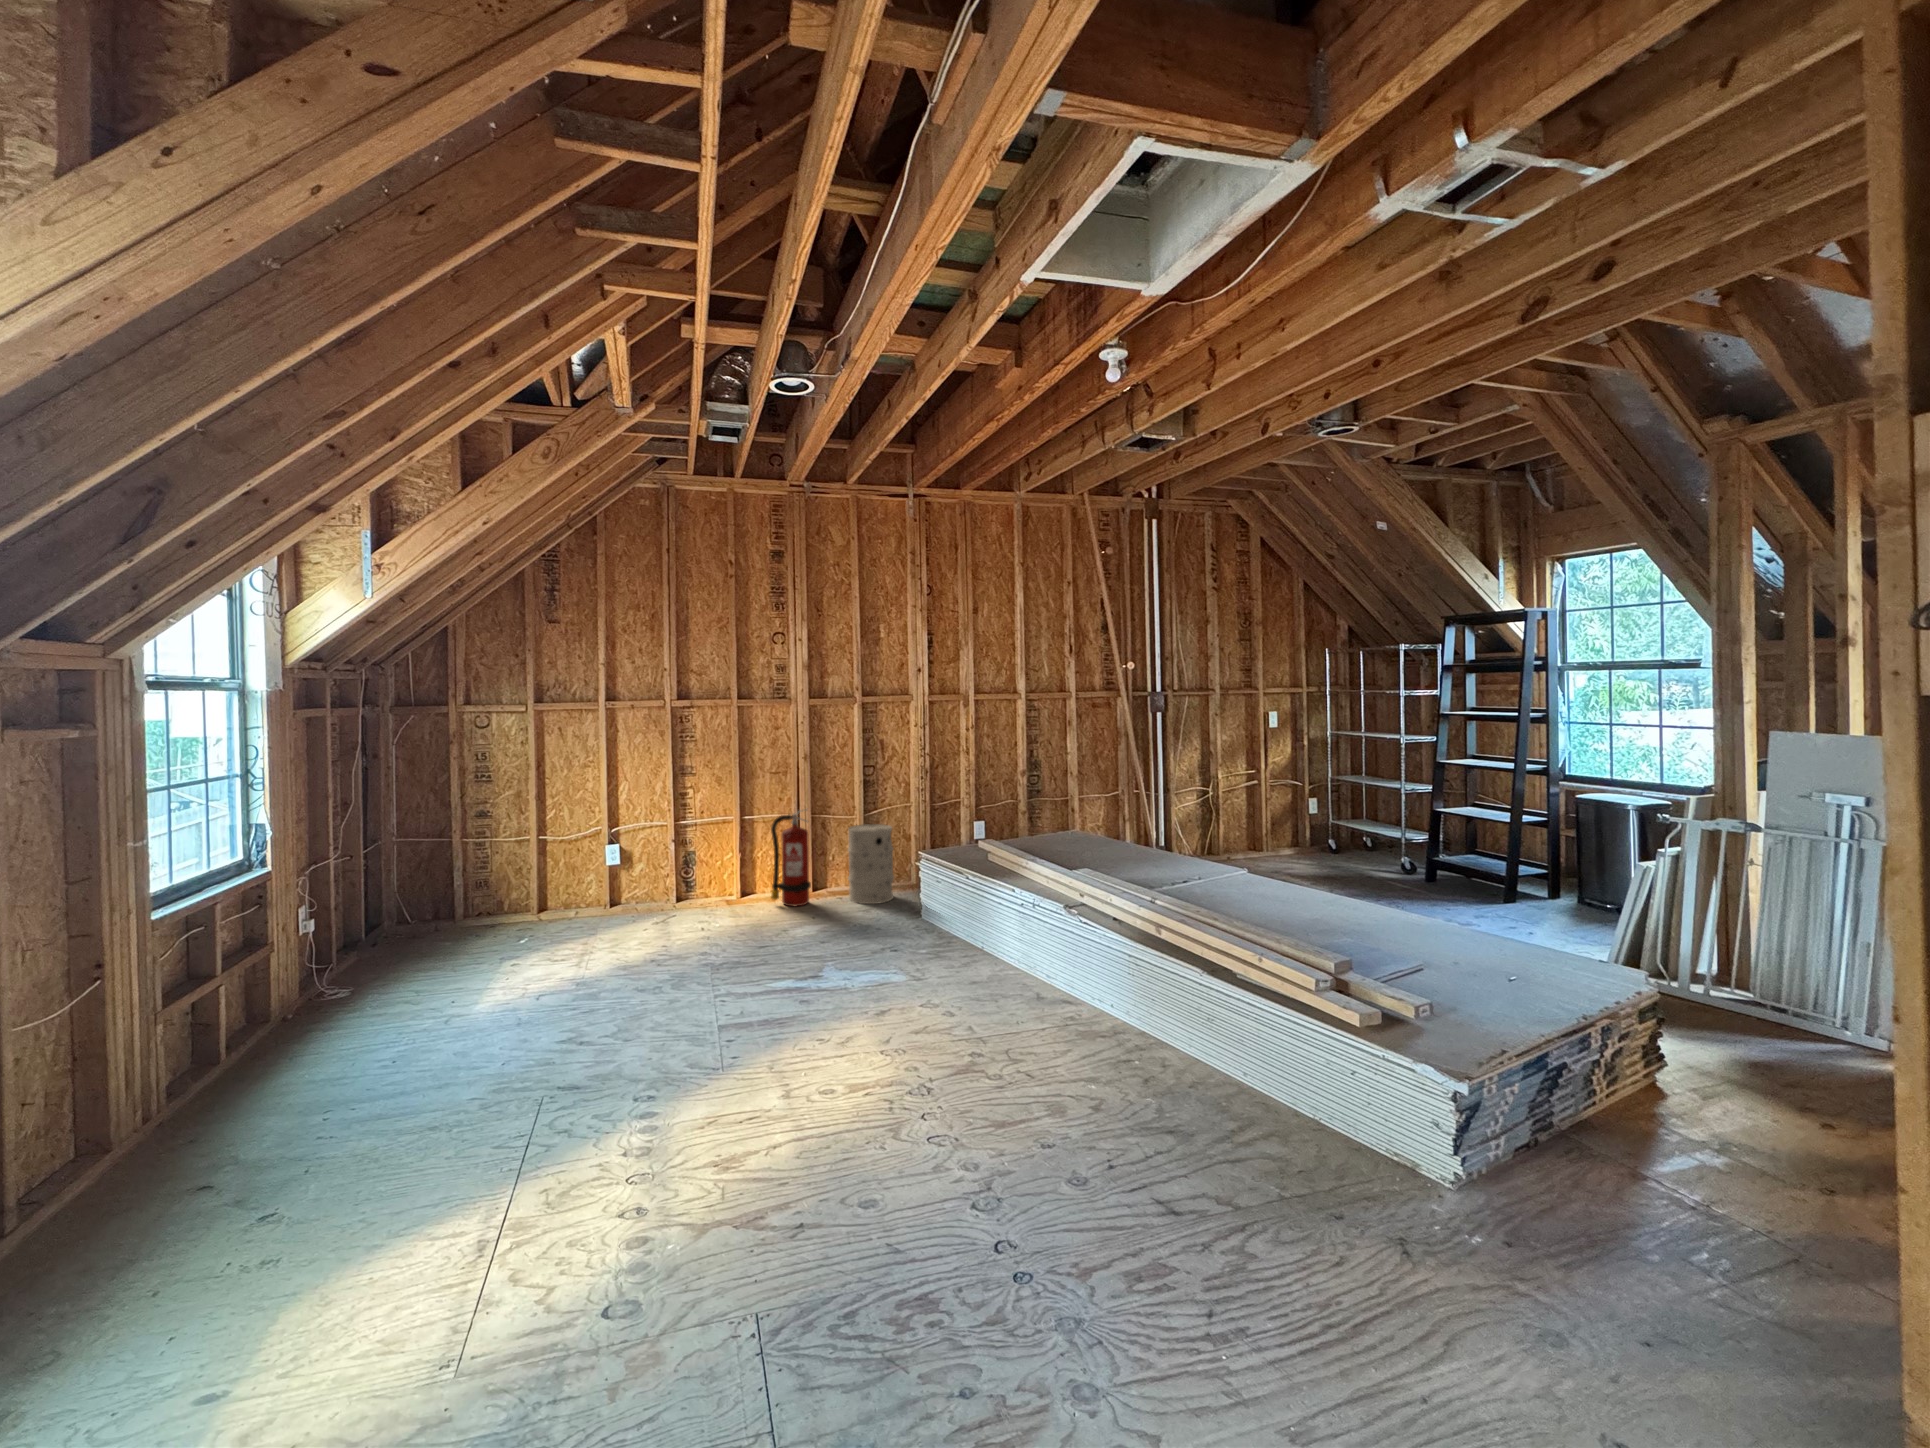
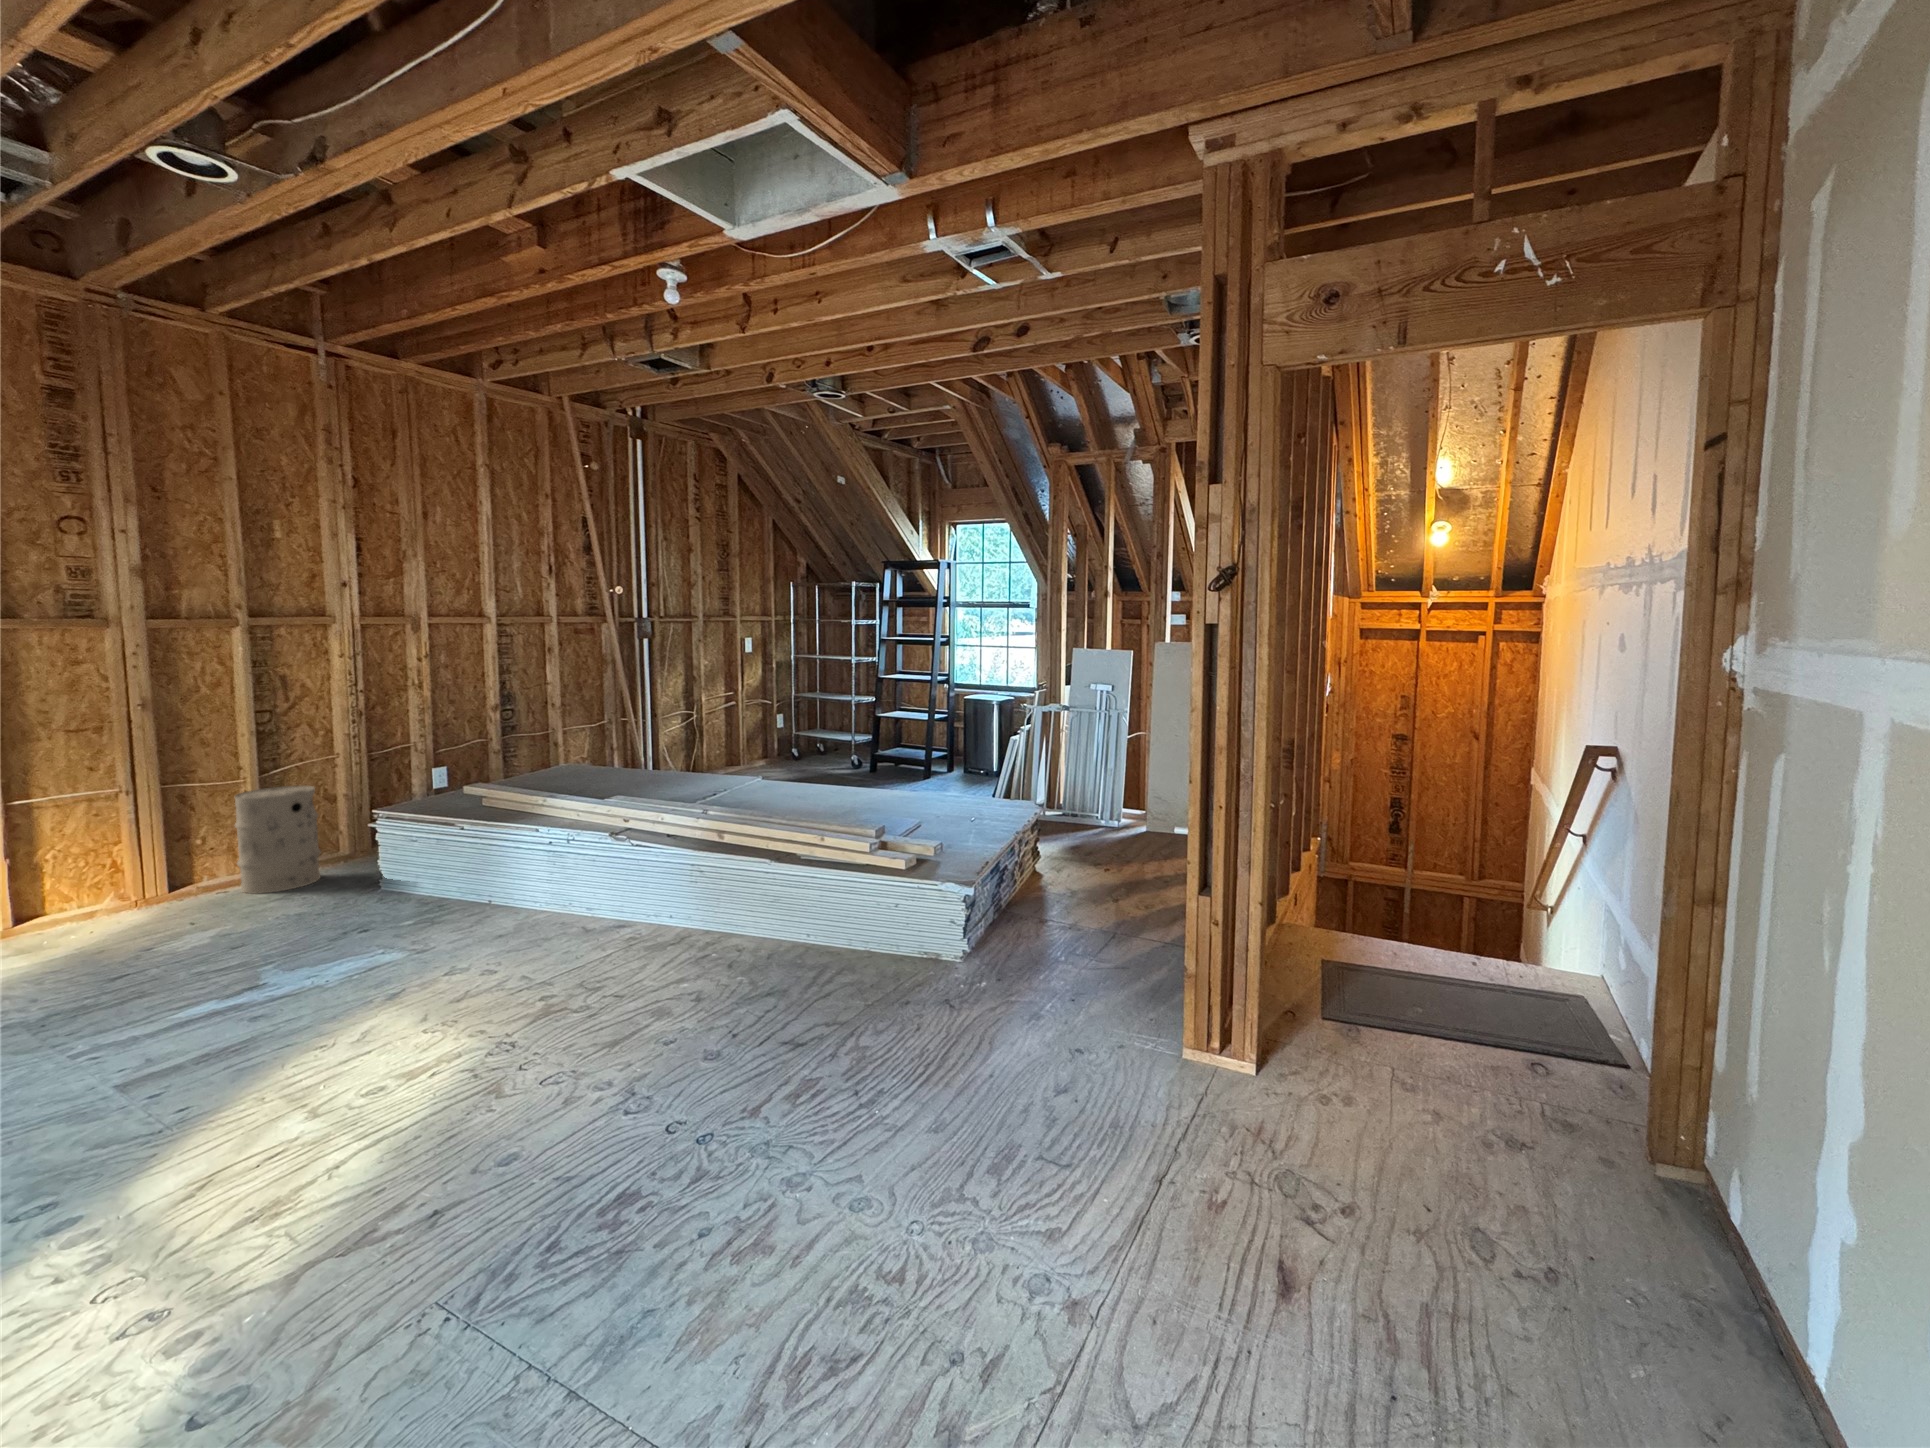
fire extinguisher: present [771,811,811,907] -> none [75,776,167,921]

